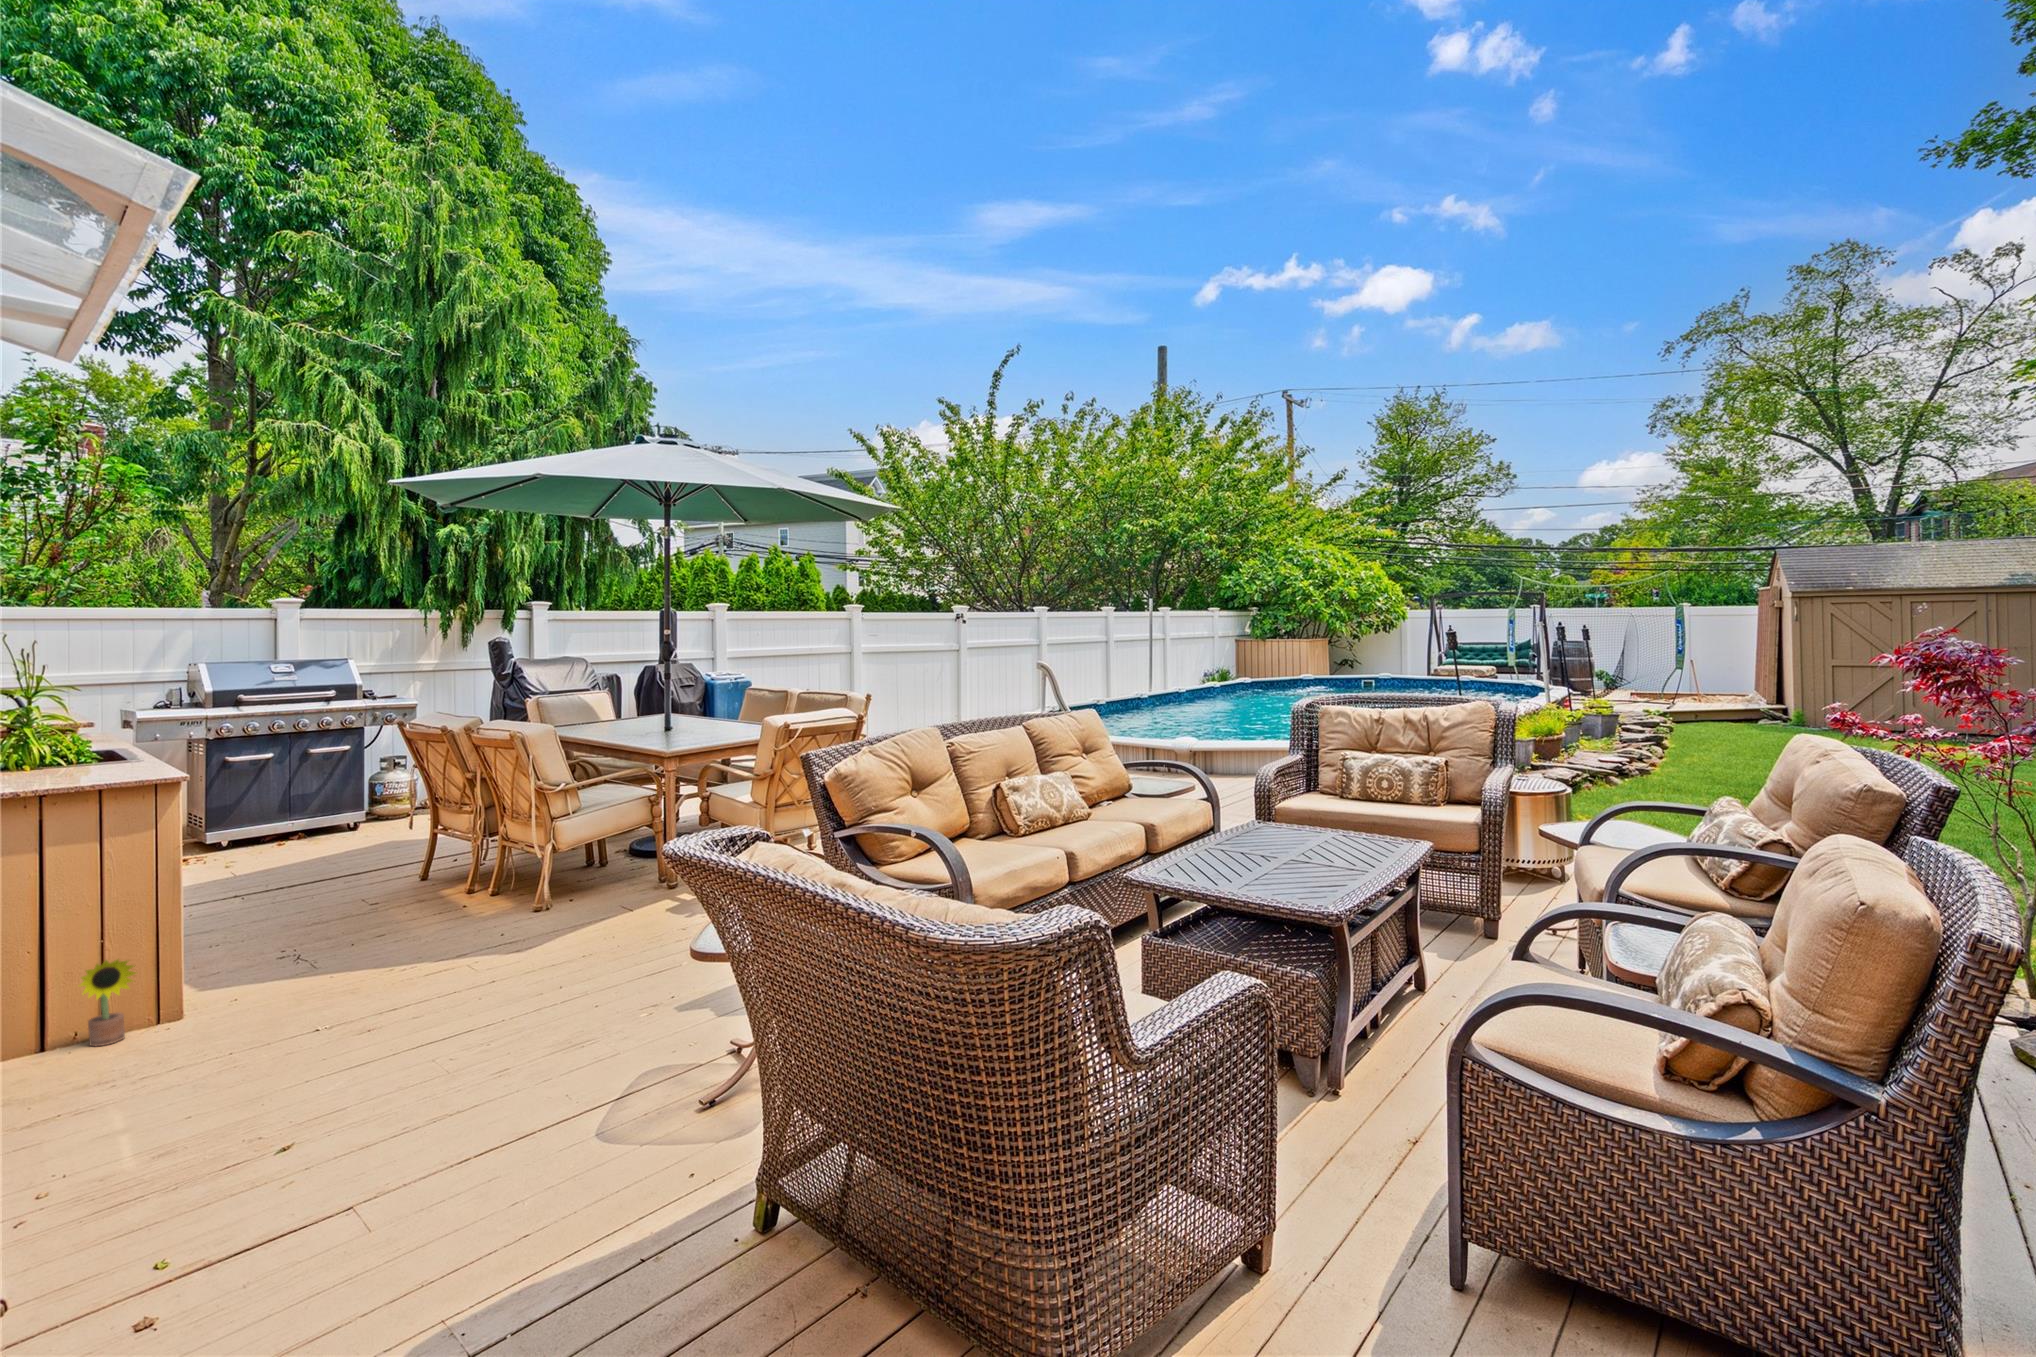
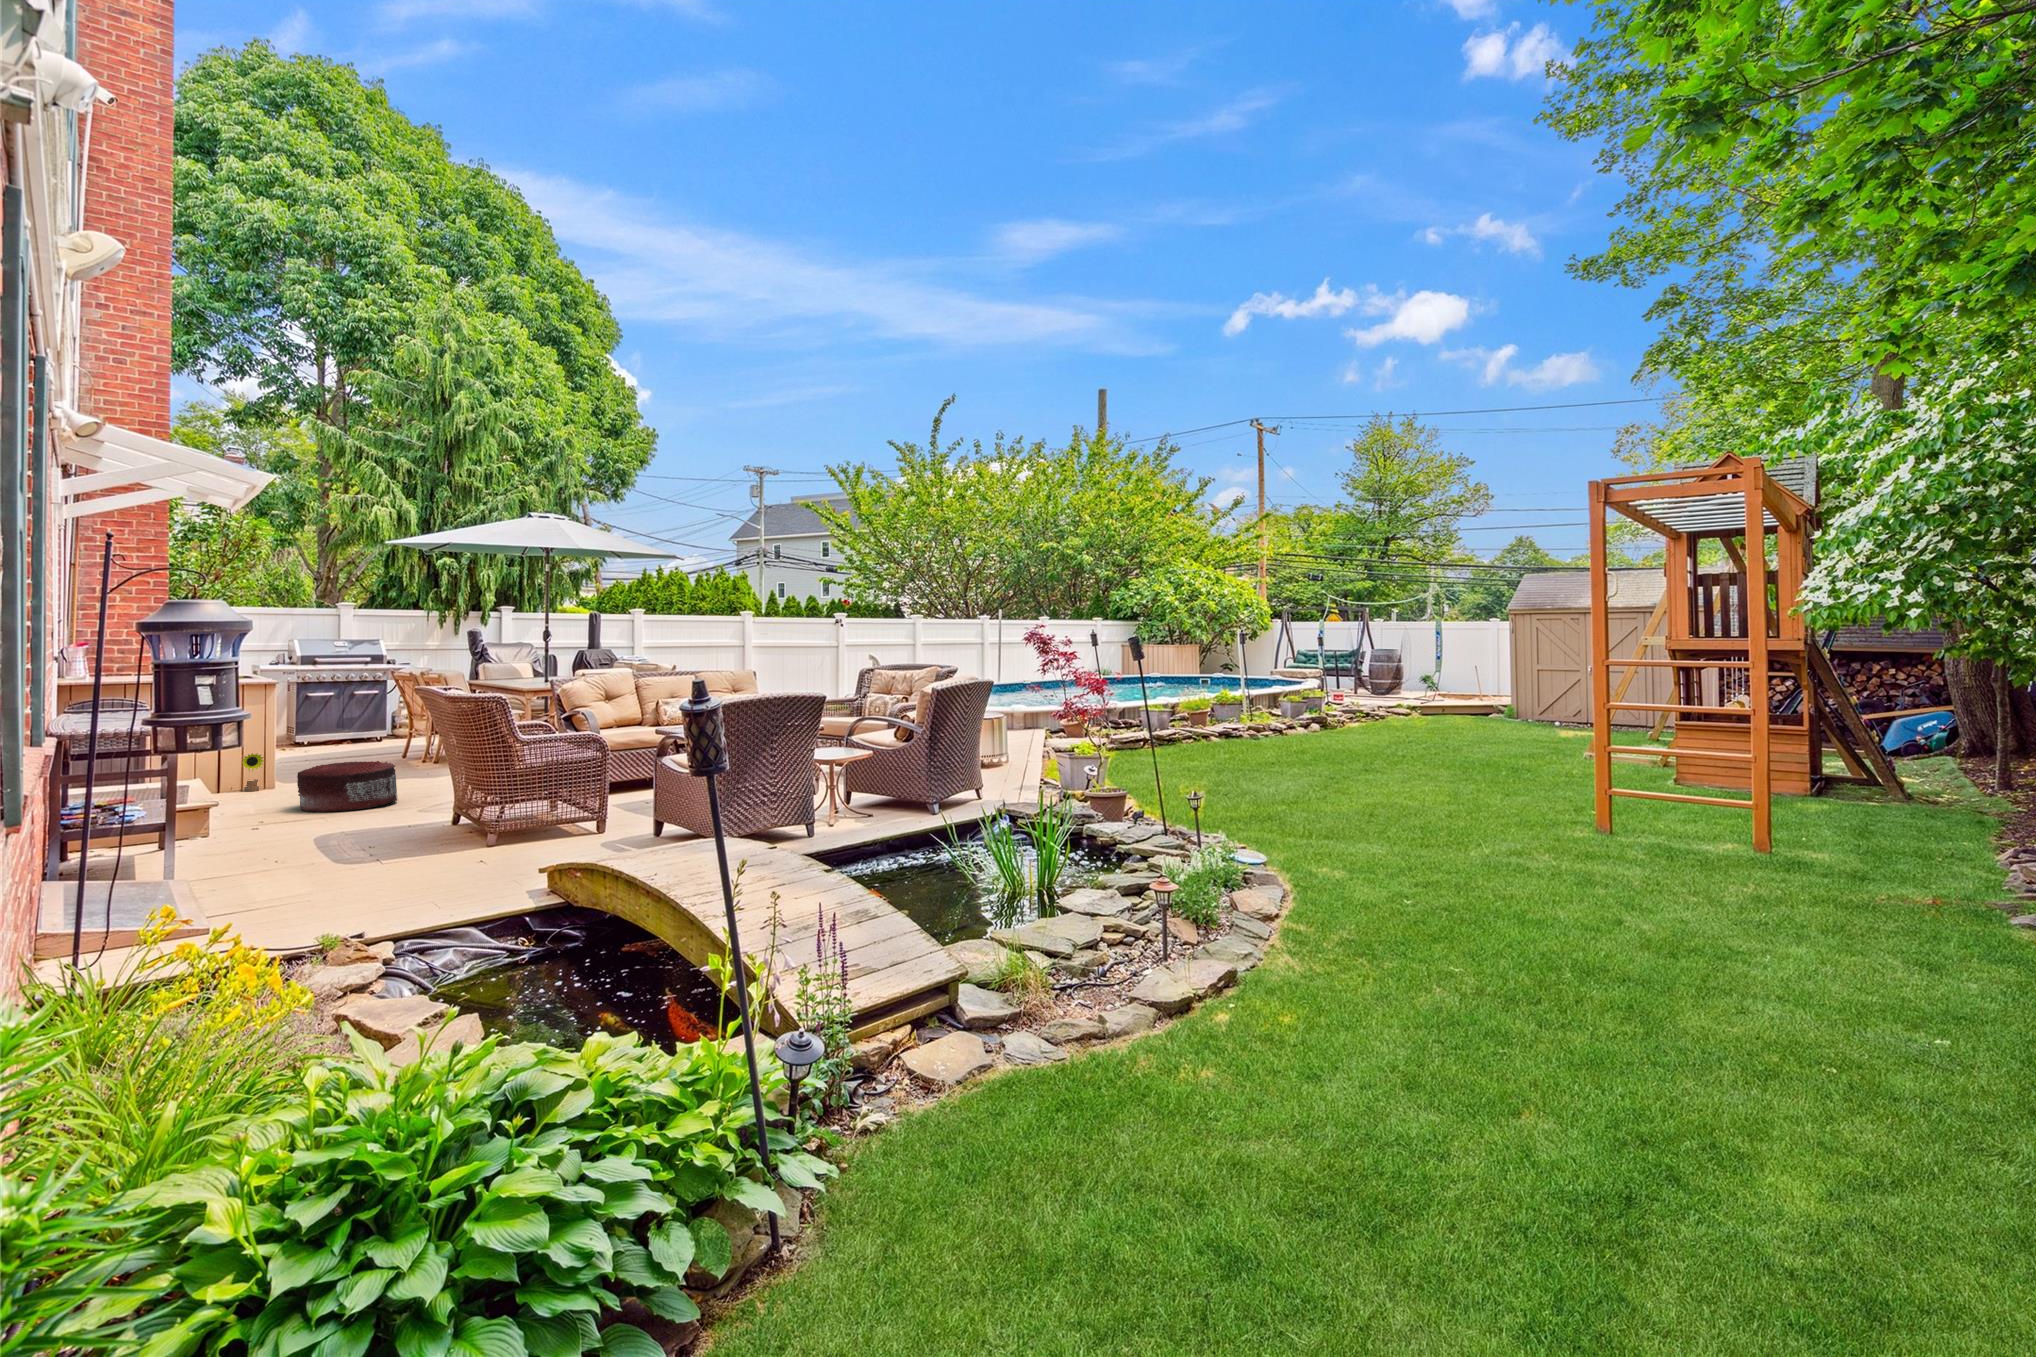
pouf: none [220,1000,478,1191] -> present [297,761,397,812]

